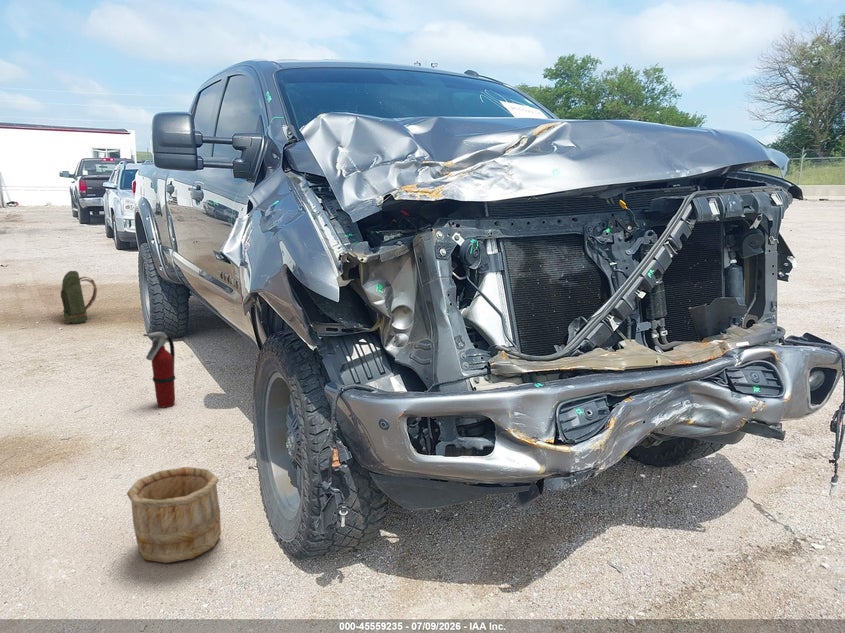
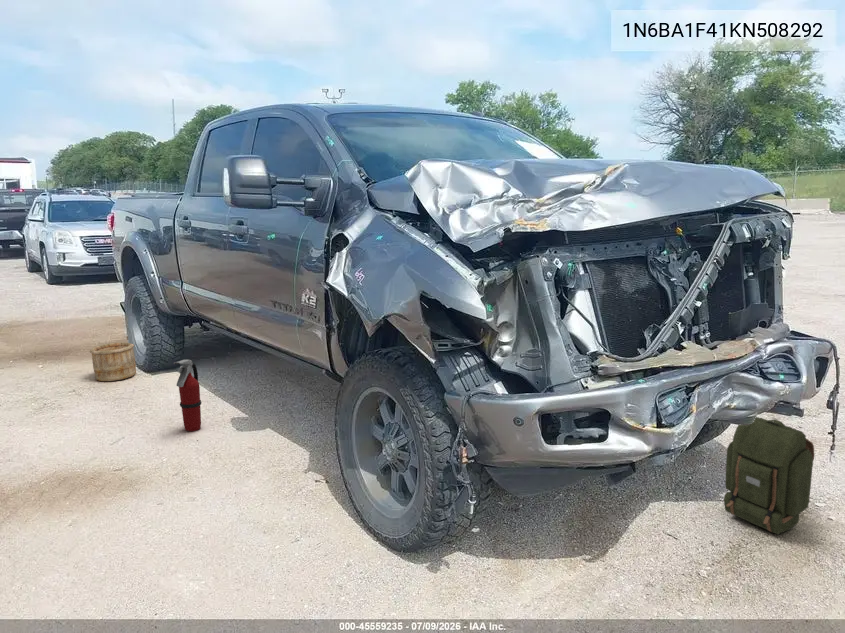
backpack: present [61,271,97,324] -> present [724,417,814,534]
wooden bucket: present [127,467,221,563] -> present [90,343,136,381]

